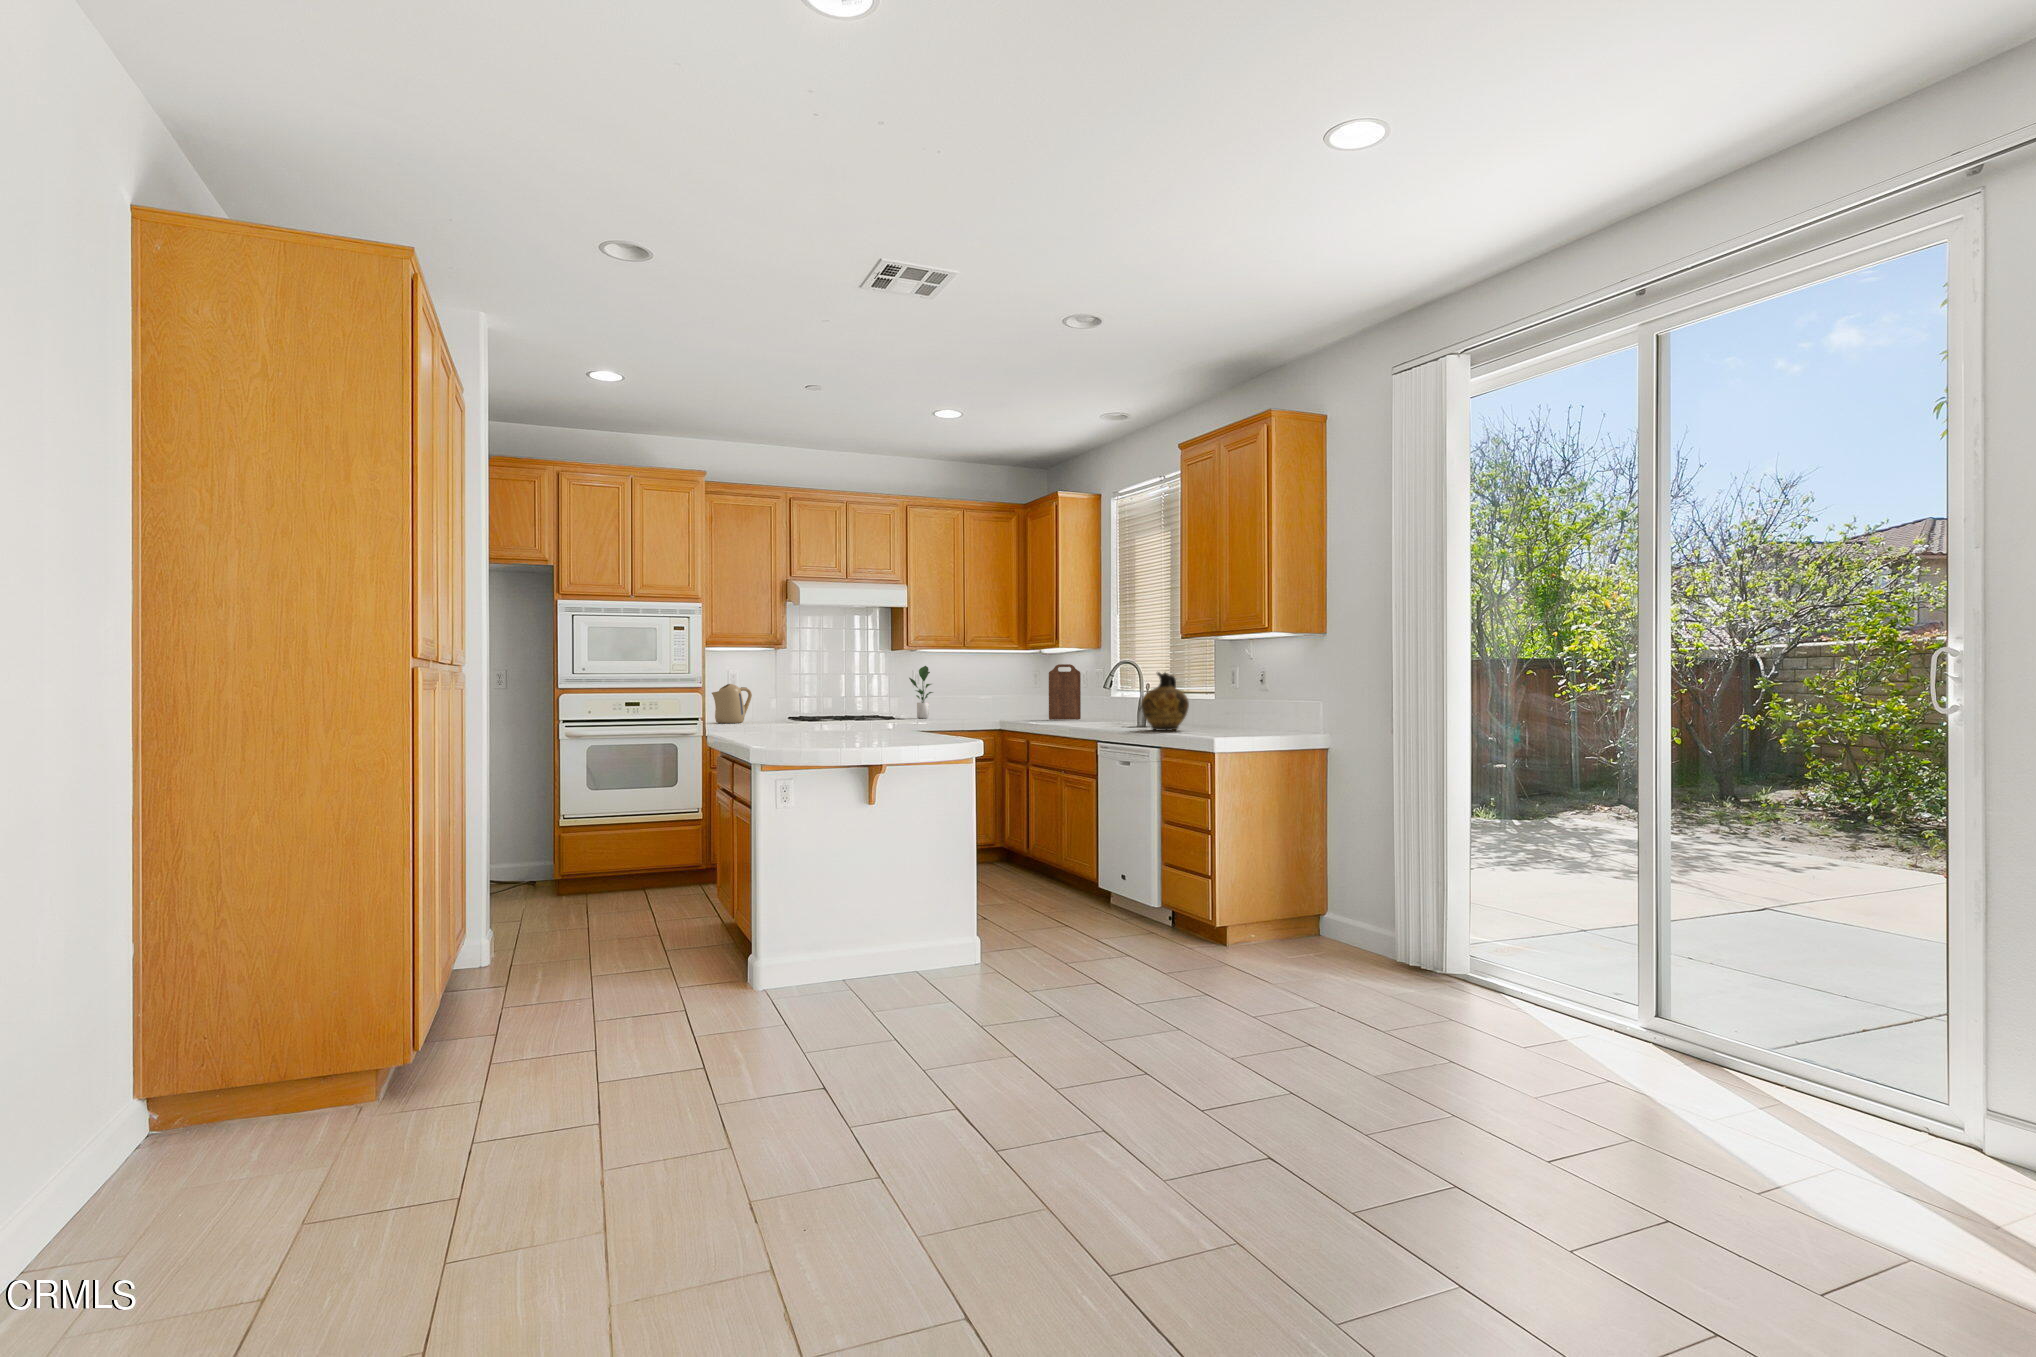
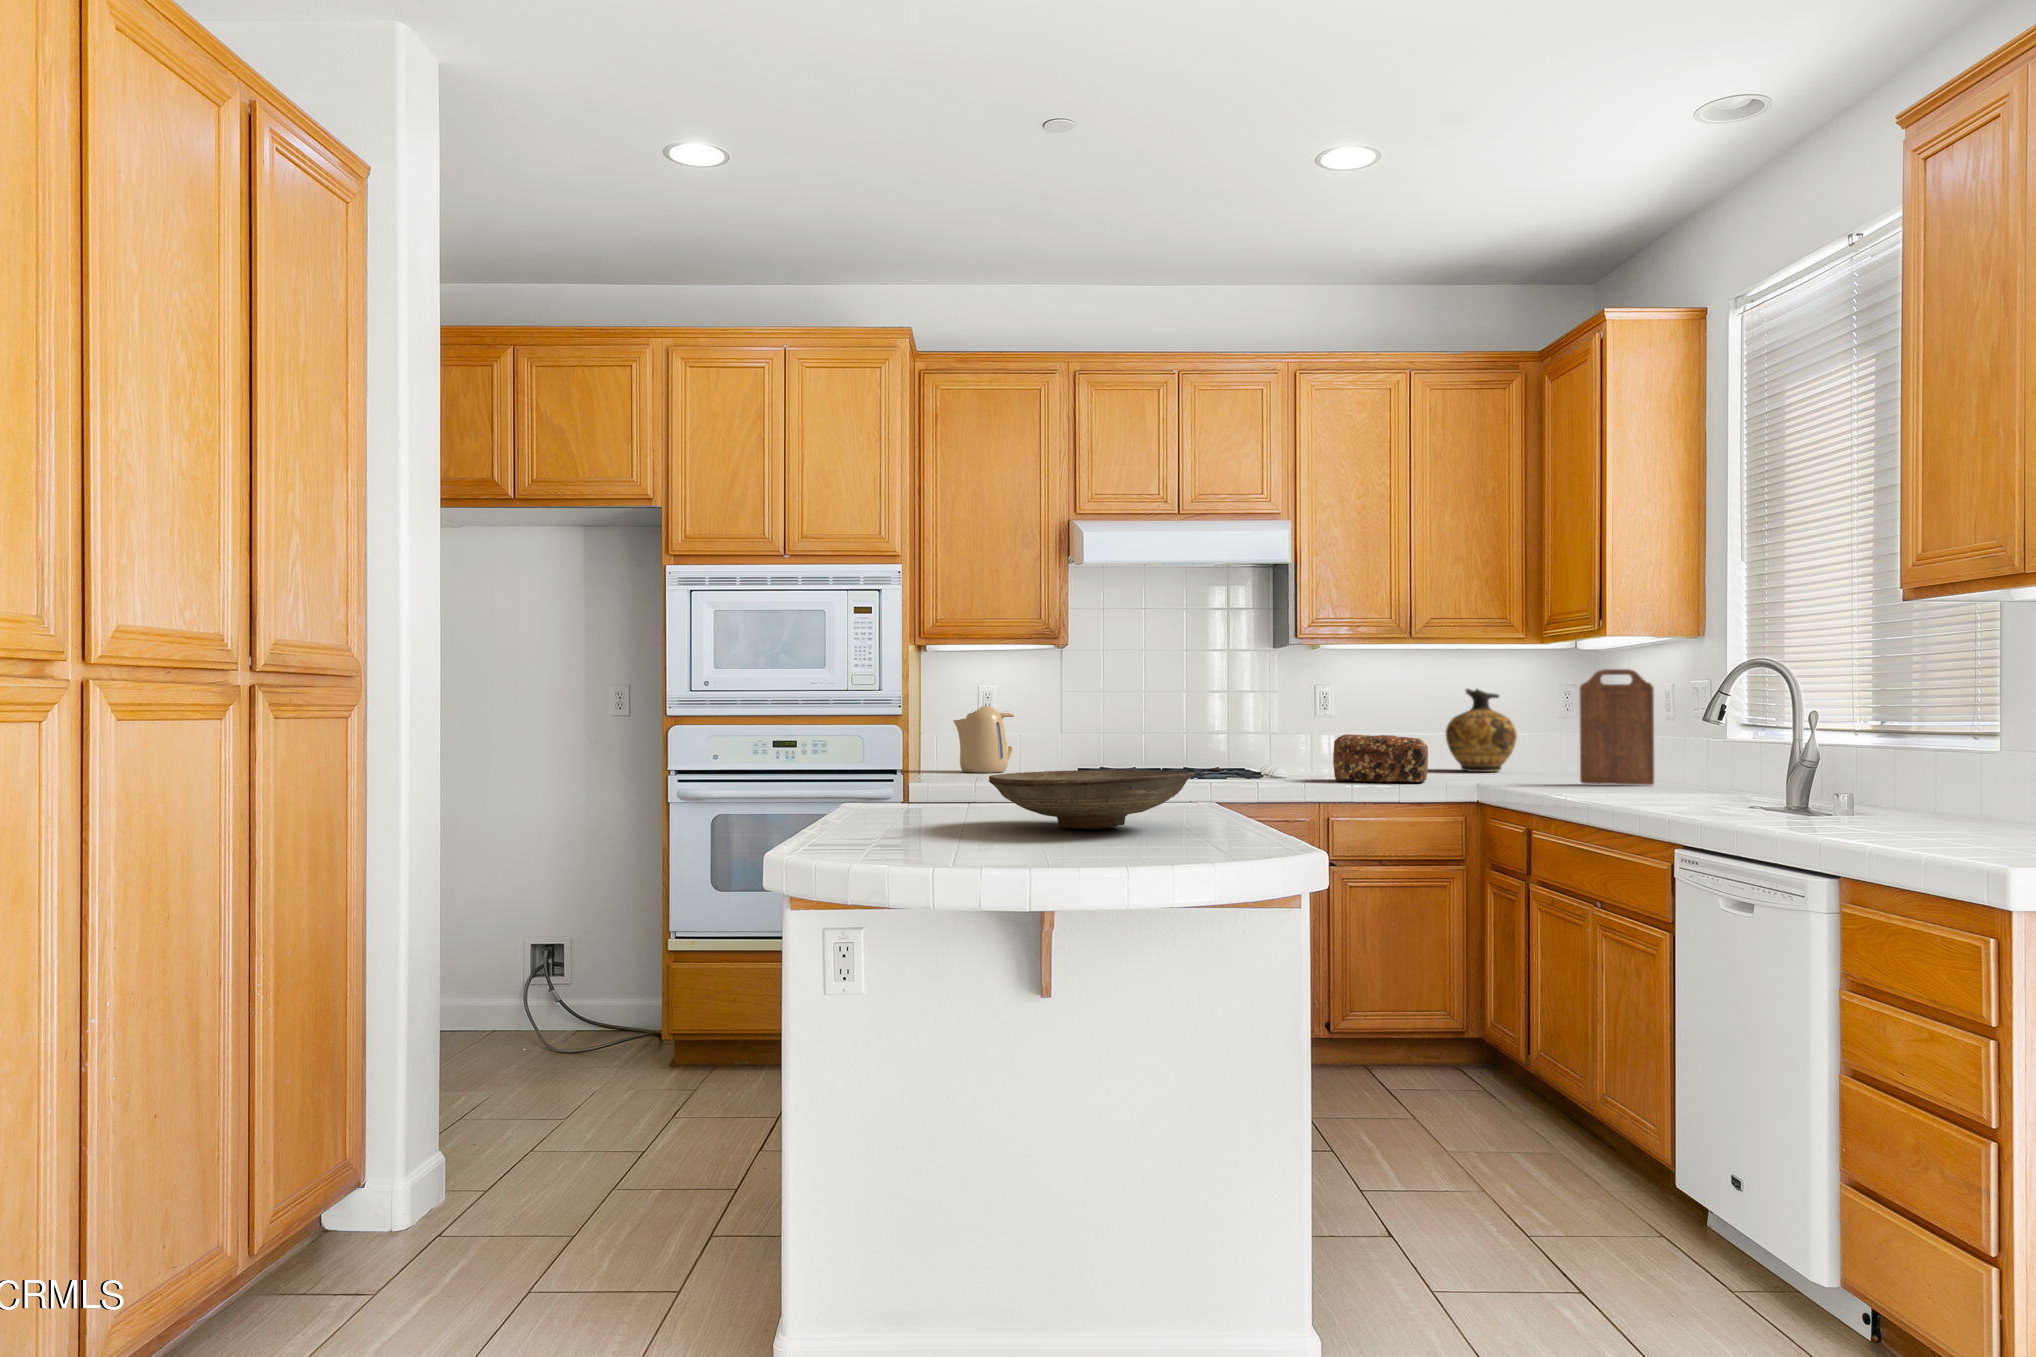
potted plant: present [909,666,933,718] -> none [1302,675,1352,772]
ceramic jug: present [1141,672,1189,731] -> present [1446,689,1517,772]
bread loaf: none [935,698,980,721] -> present [1333,734,1428,783]
decorative bowl: none [832,713,923,739] -> present [989,770,1194,829]

